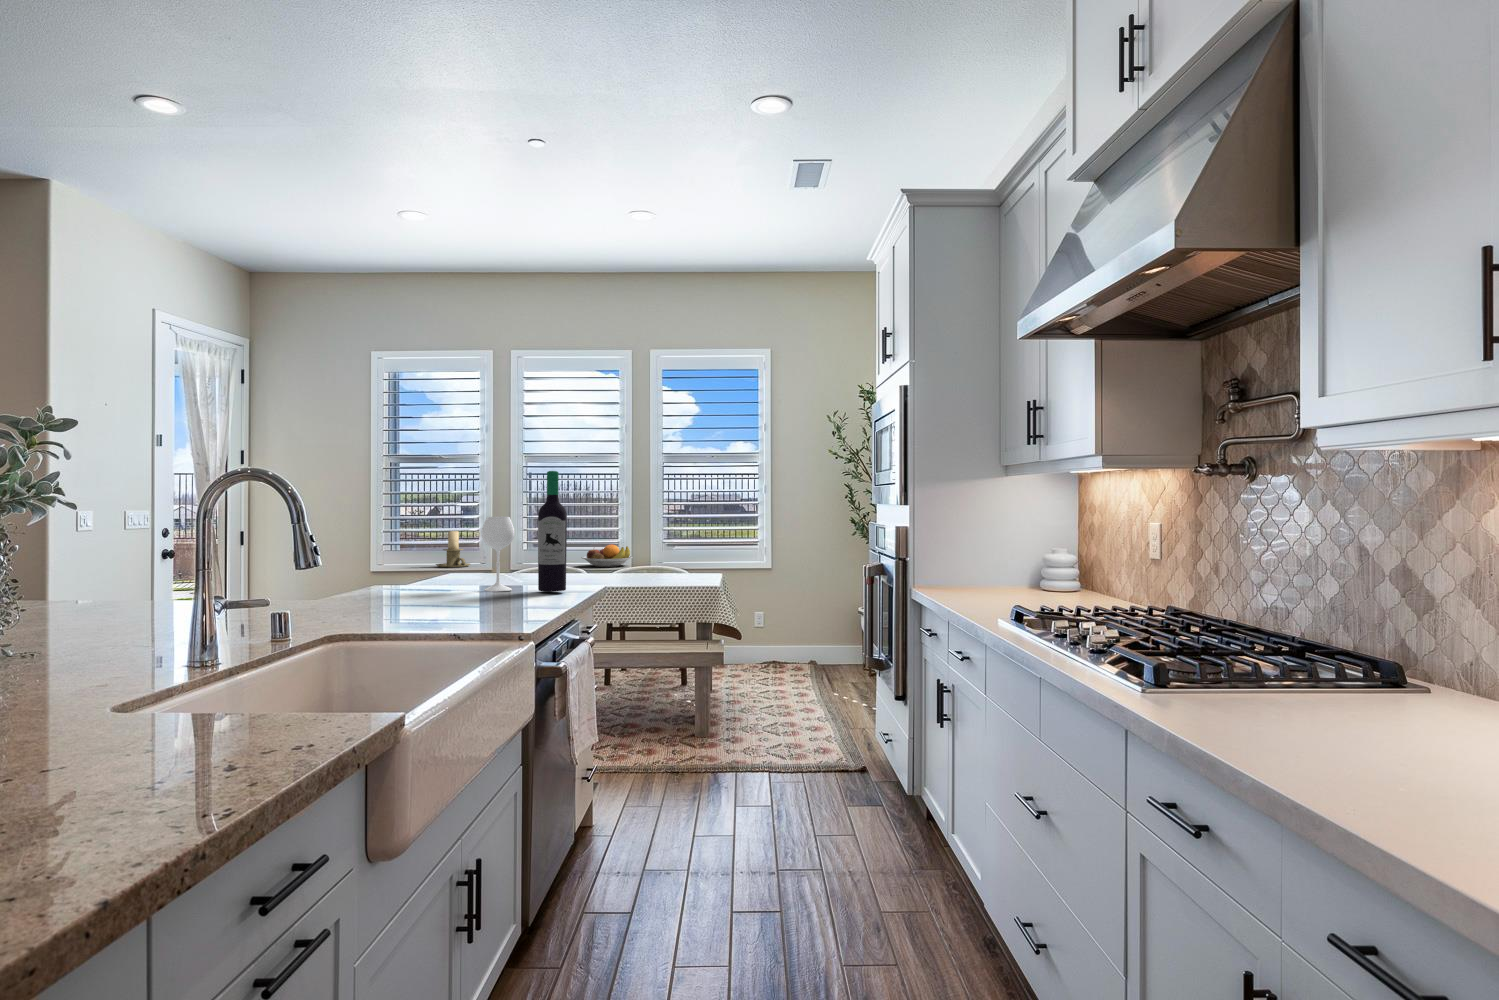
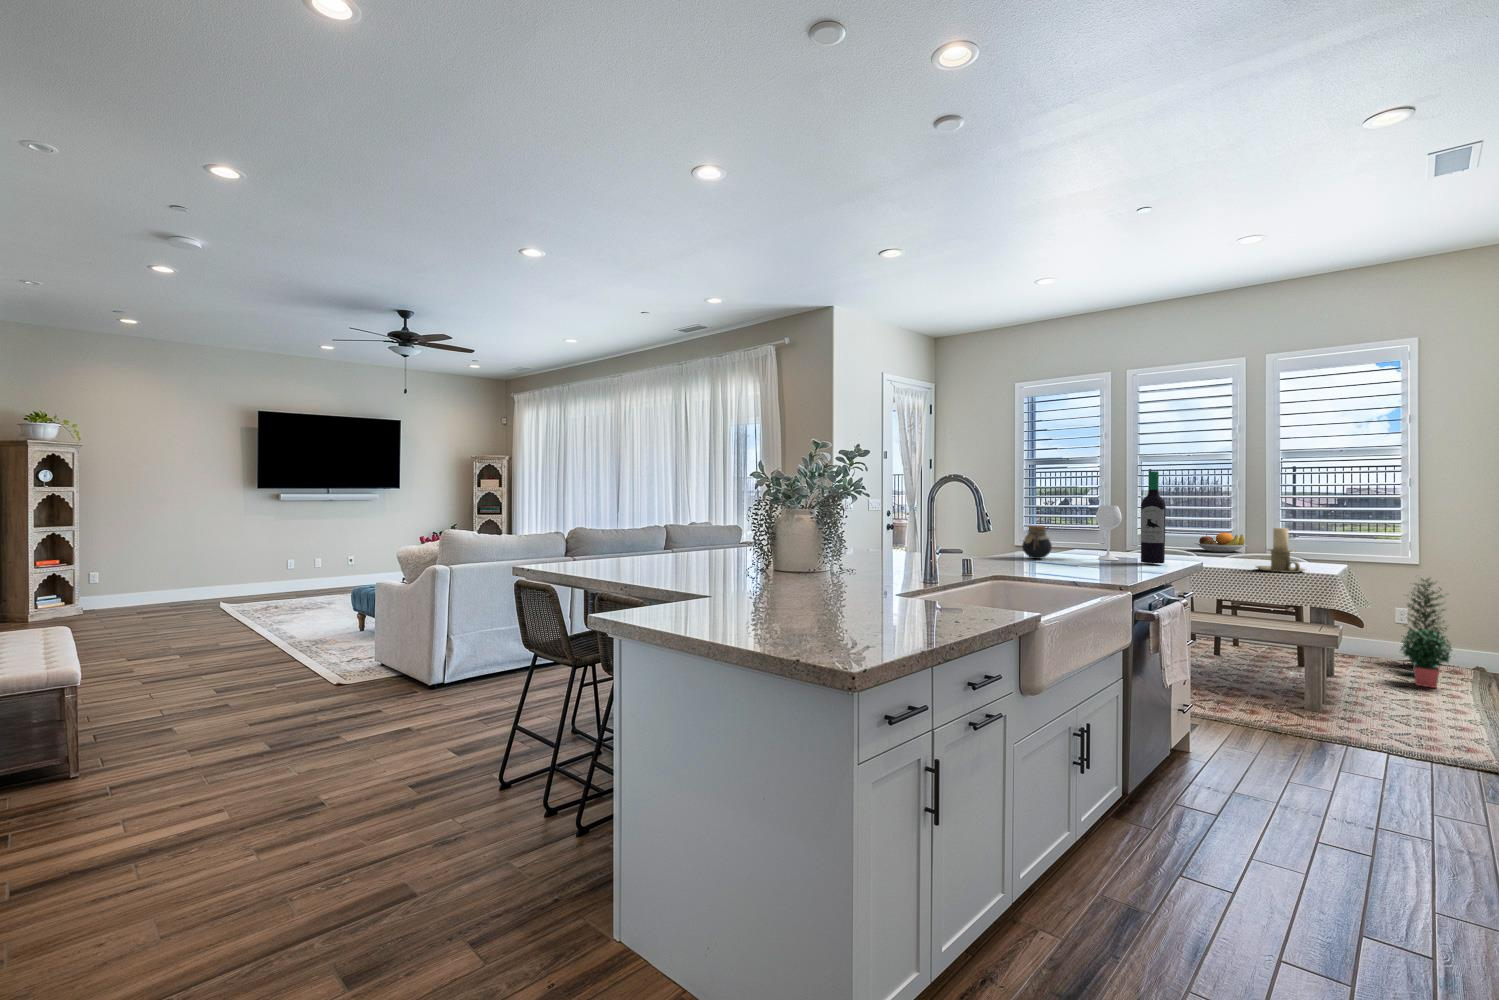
candle holder: present [436,531,470,568] -> present [1256,528,1305,573]
jar: none [378,548,422,598] -> present [1022,526,1052,559]
potted plant: none [757,579,798,688] -> present [1401,578,1452,688]

